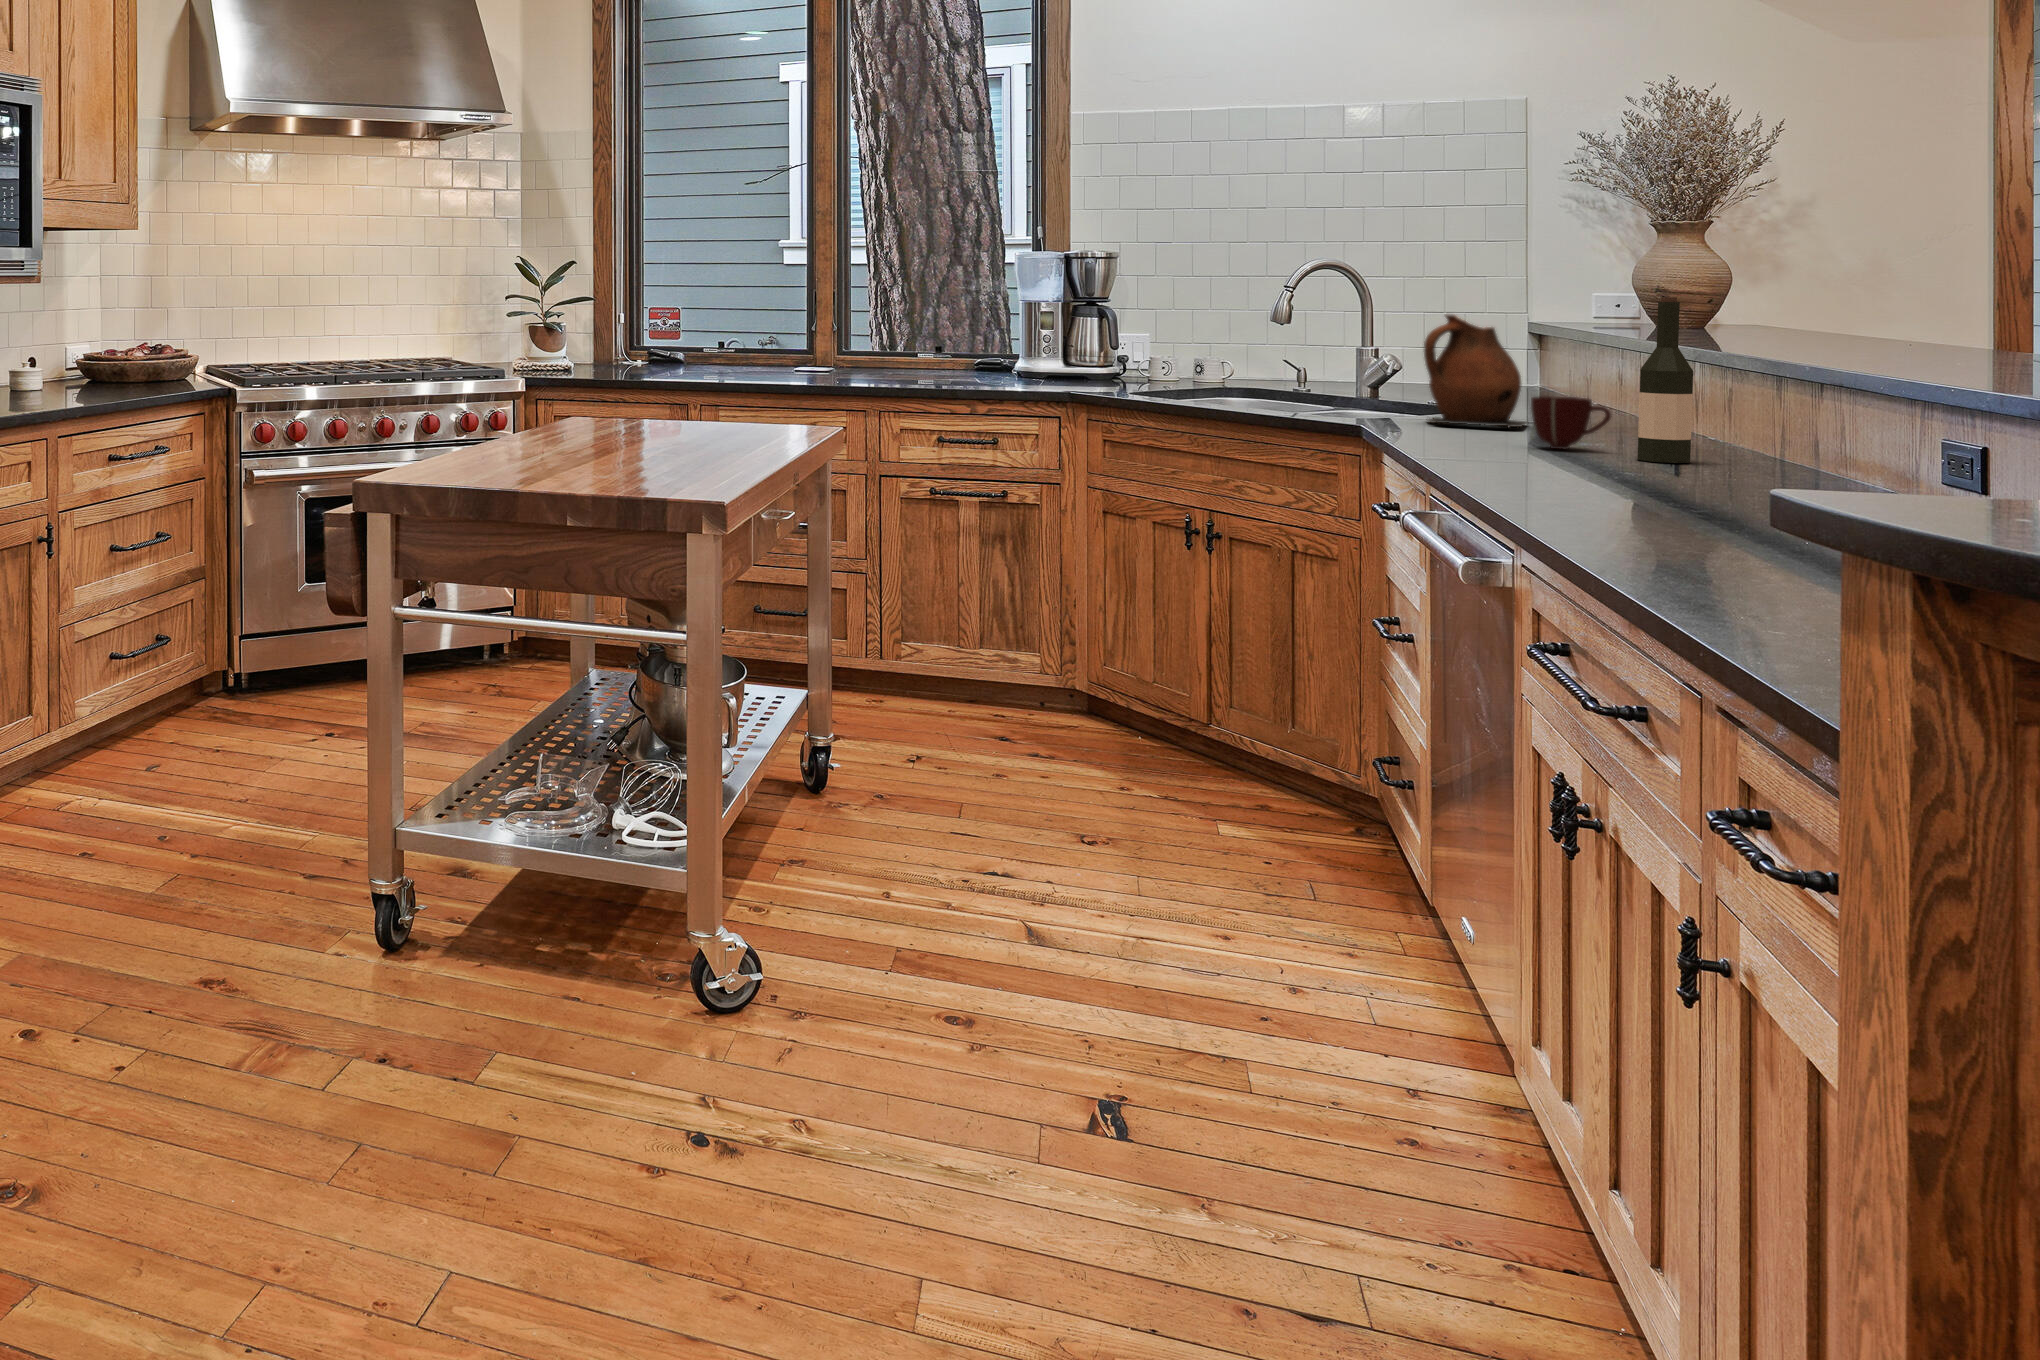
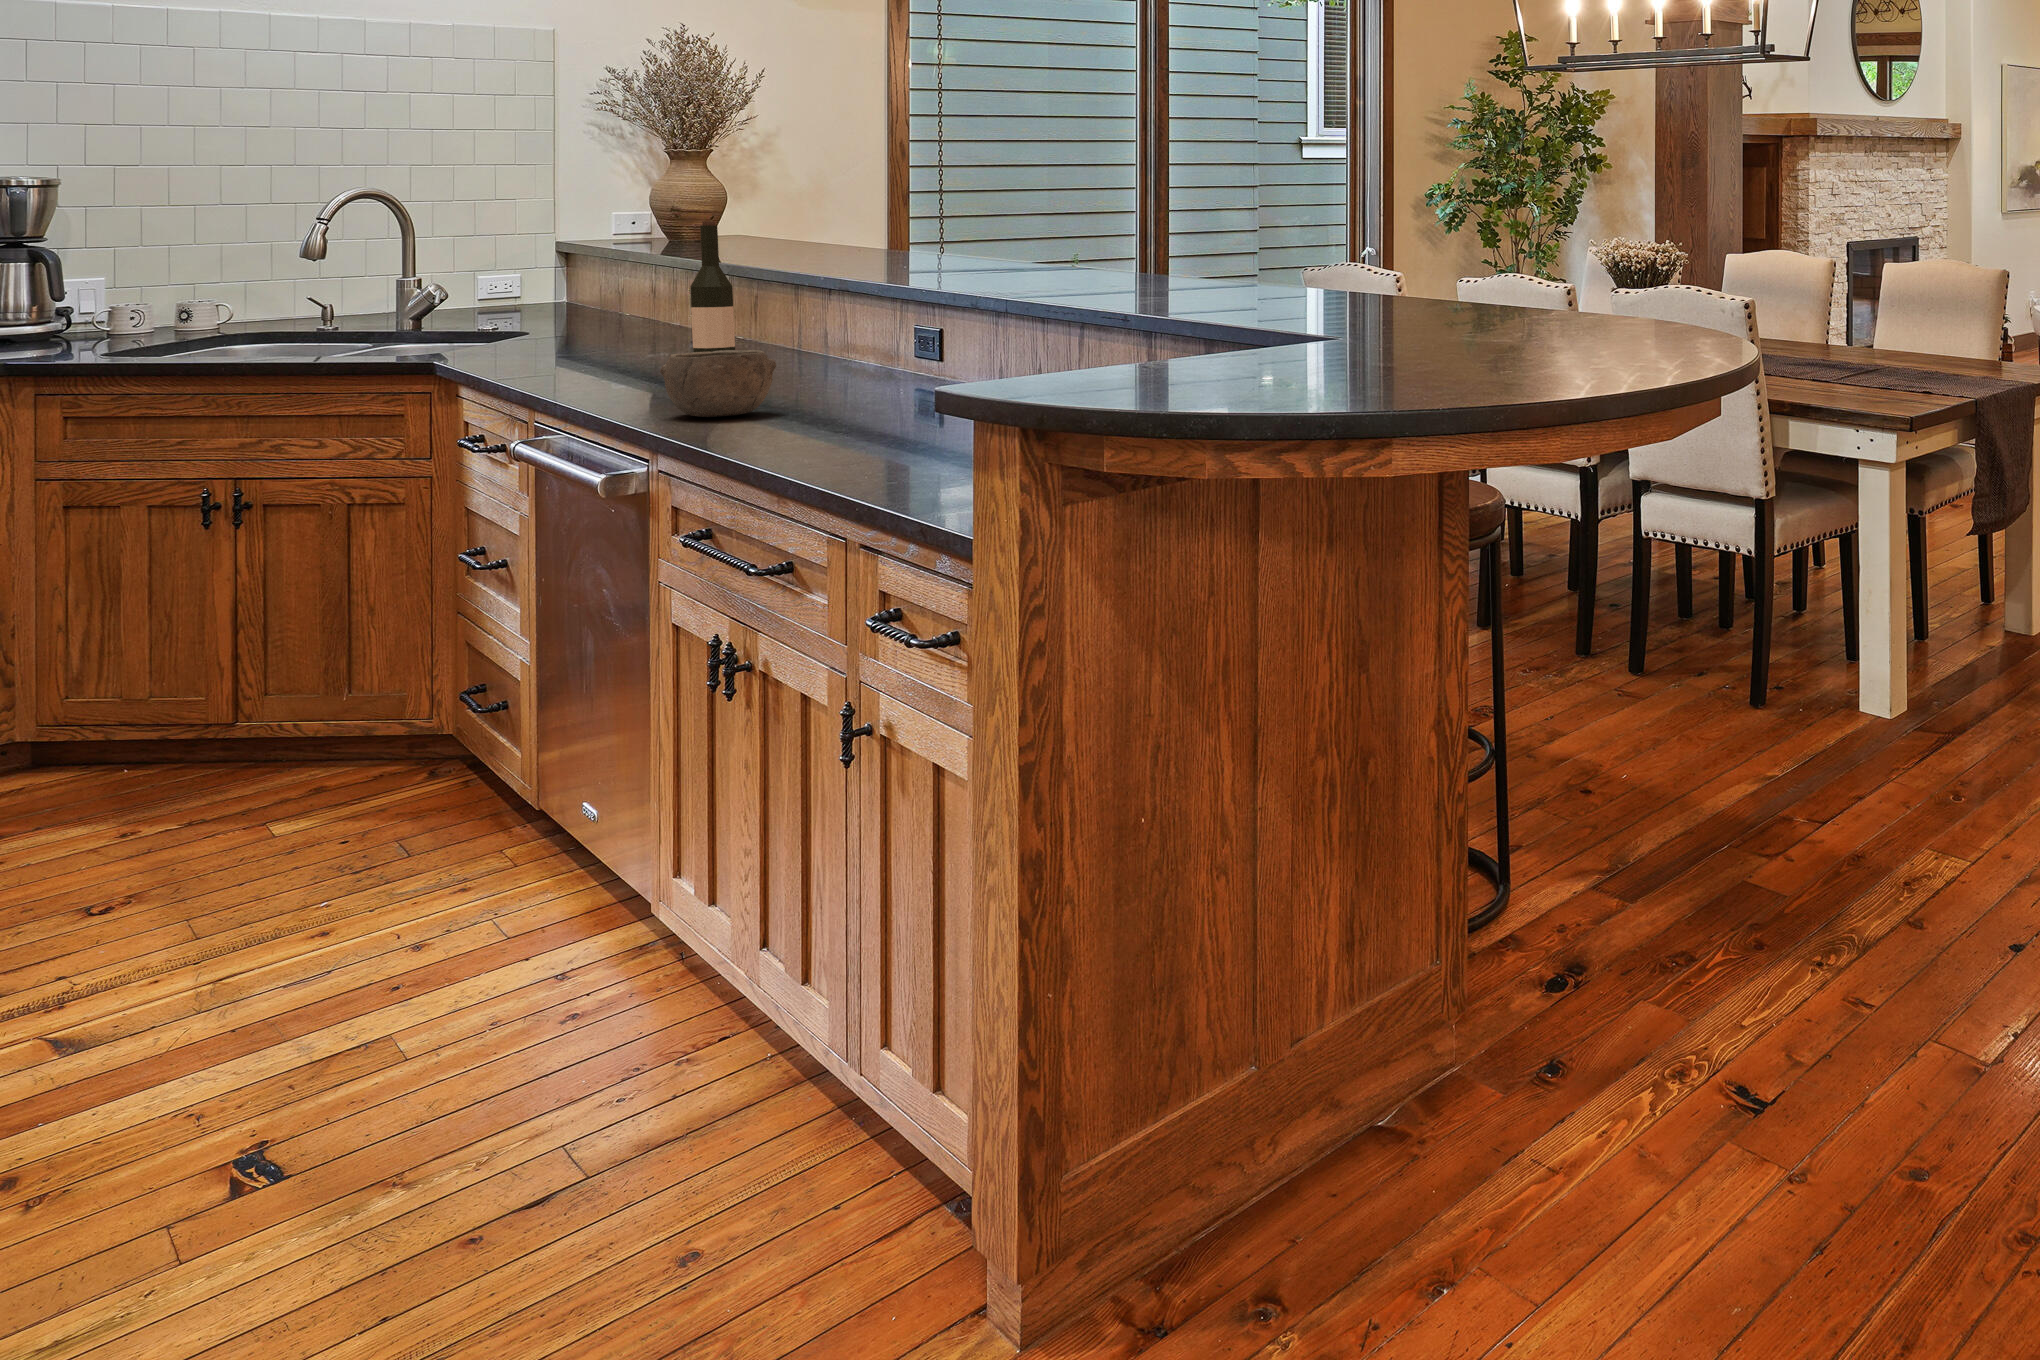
ceramic pitcher: present [1424,314,1527,427] -> none [480,241,587,353]
mug: present [1531,396,1612,449] -> none [597,316,668,366]
bowl: none [1565,449,1717,527] -> present [660,350,776,417]

